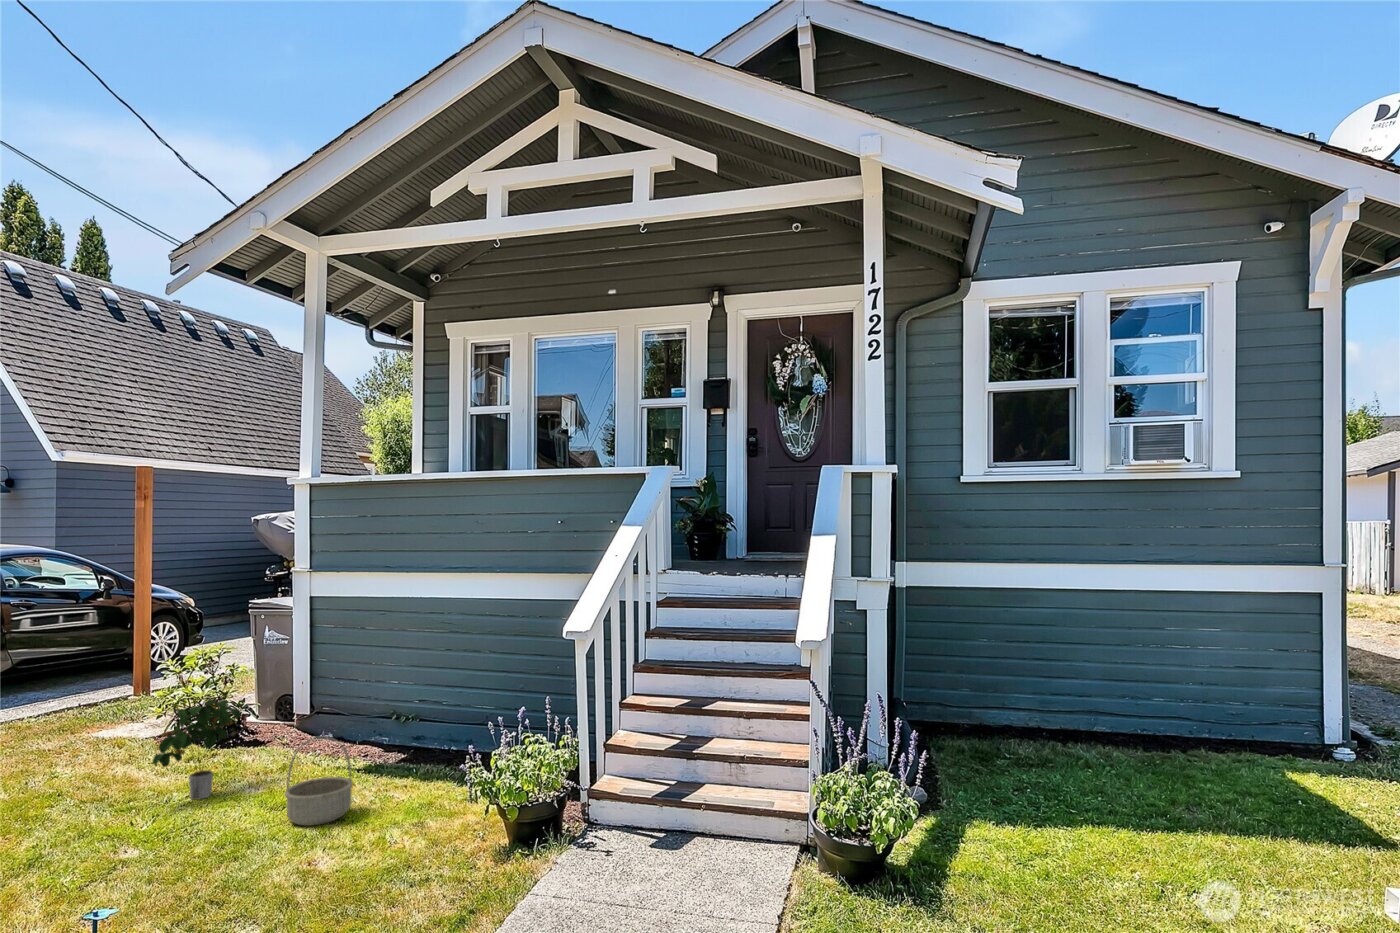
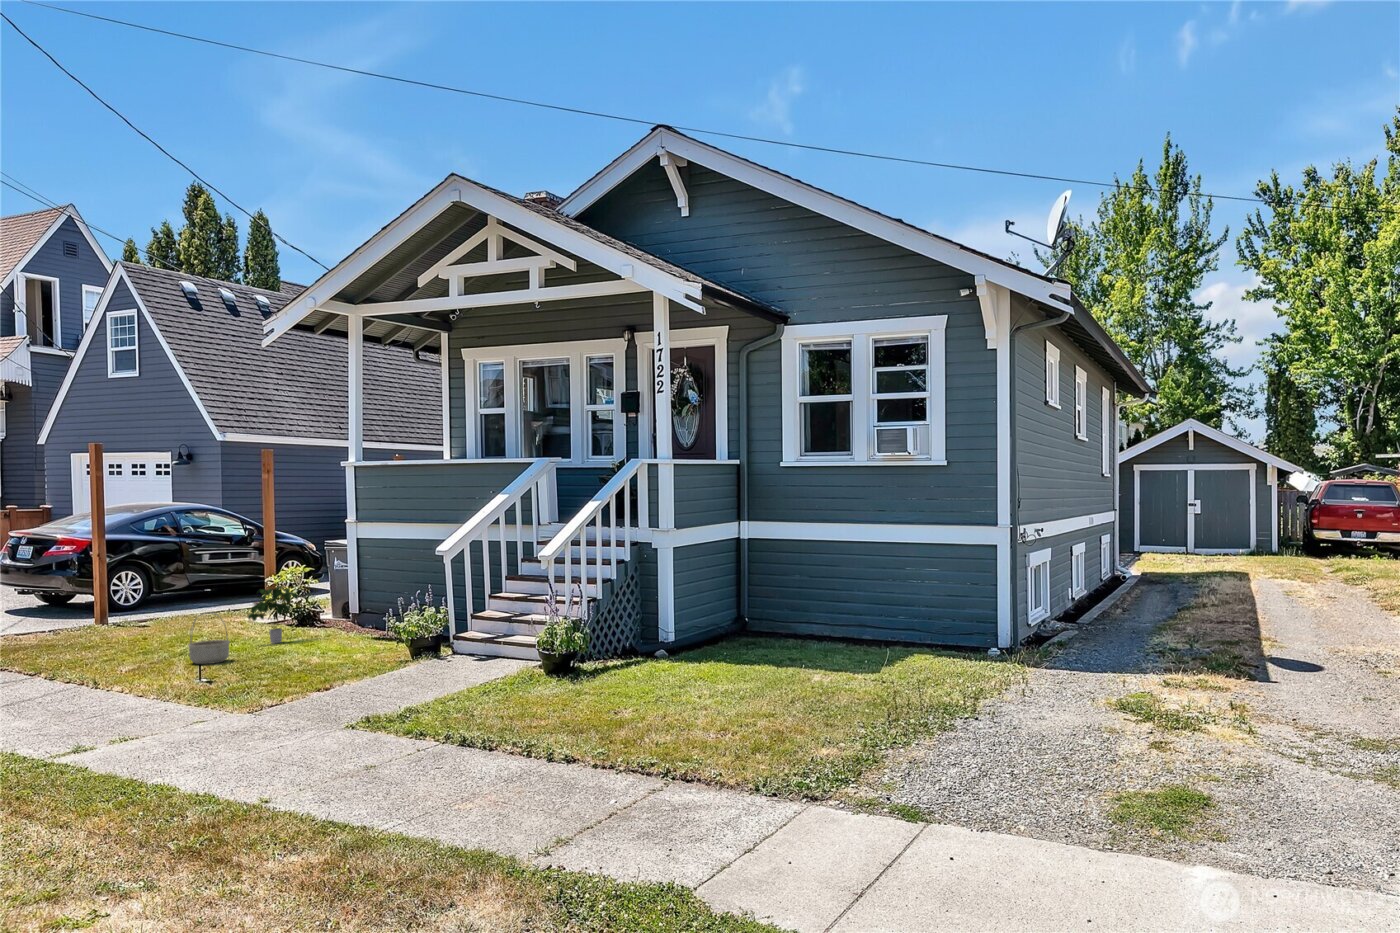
basket: present [285,736,353,826] -> present [188,612,230,664]

